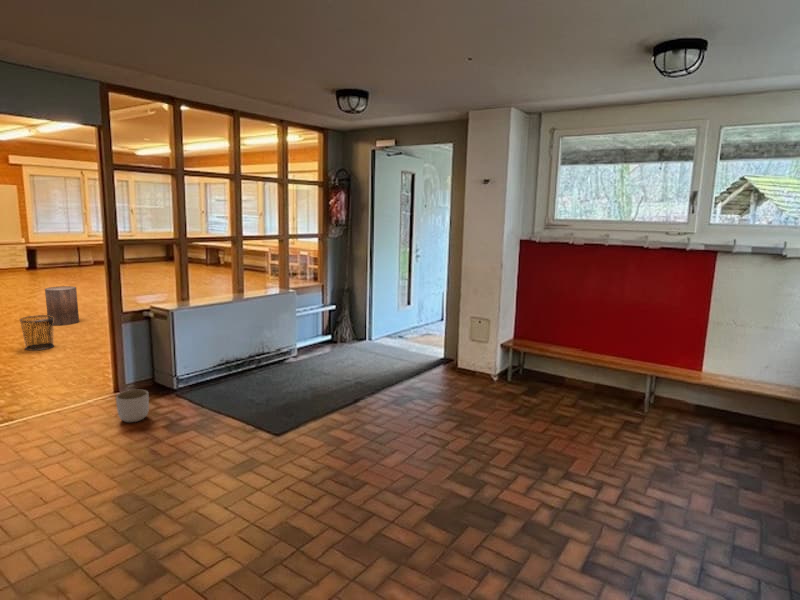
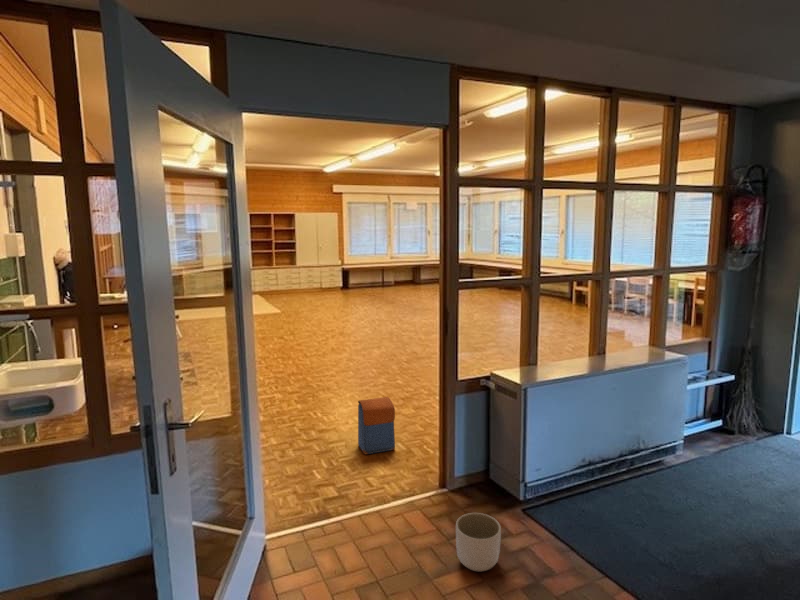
stool: present [45,286,79,325] -> none [359,316,387,358]
waste bin: present [20,315,54,351] -> none [337,352,369,393]
backpack: none [40,338,79,384] -> present [358,397,395,454]

